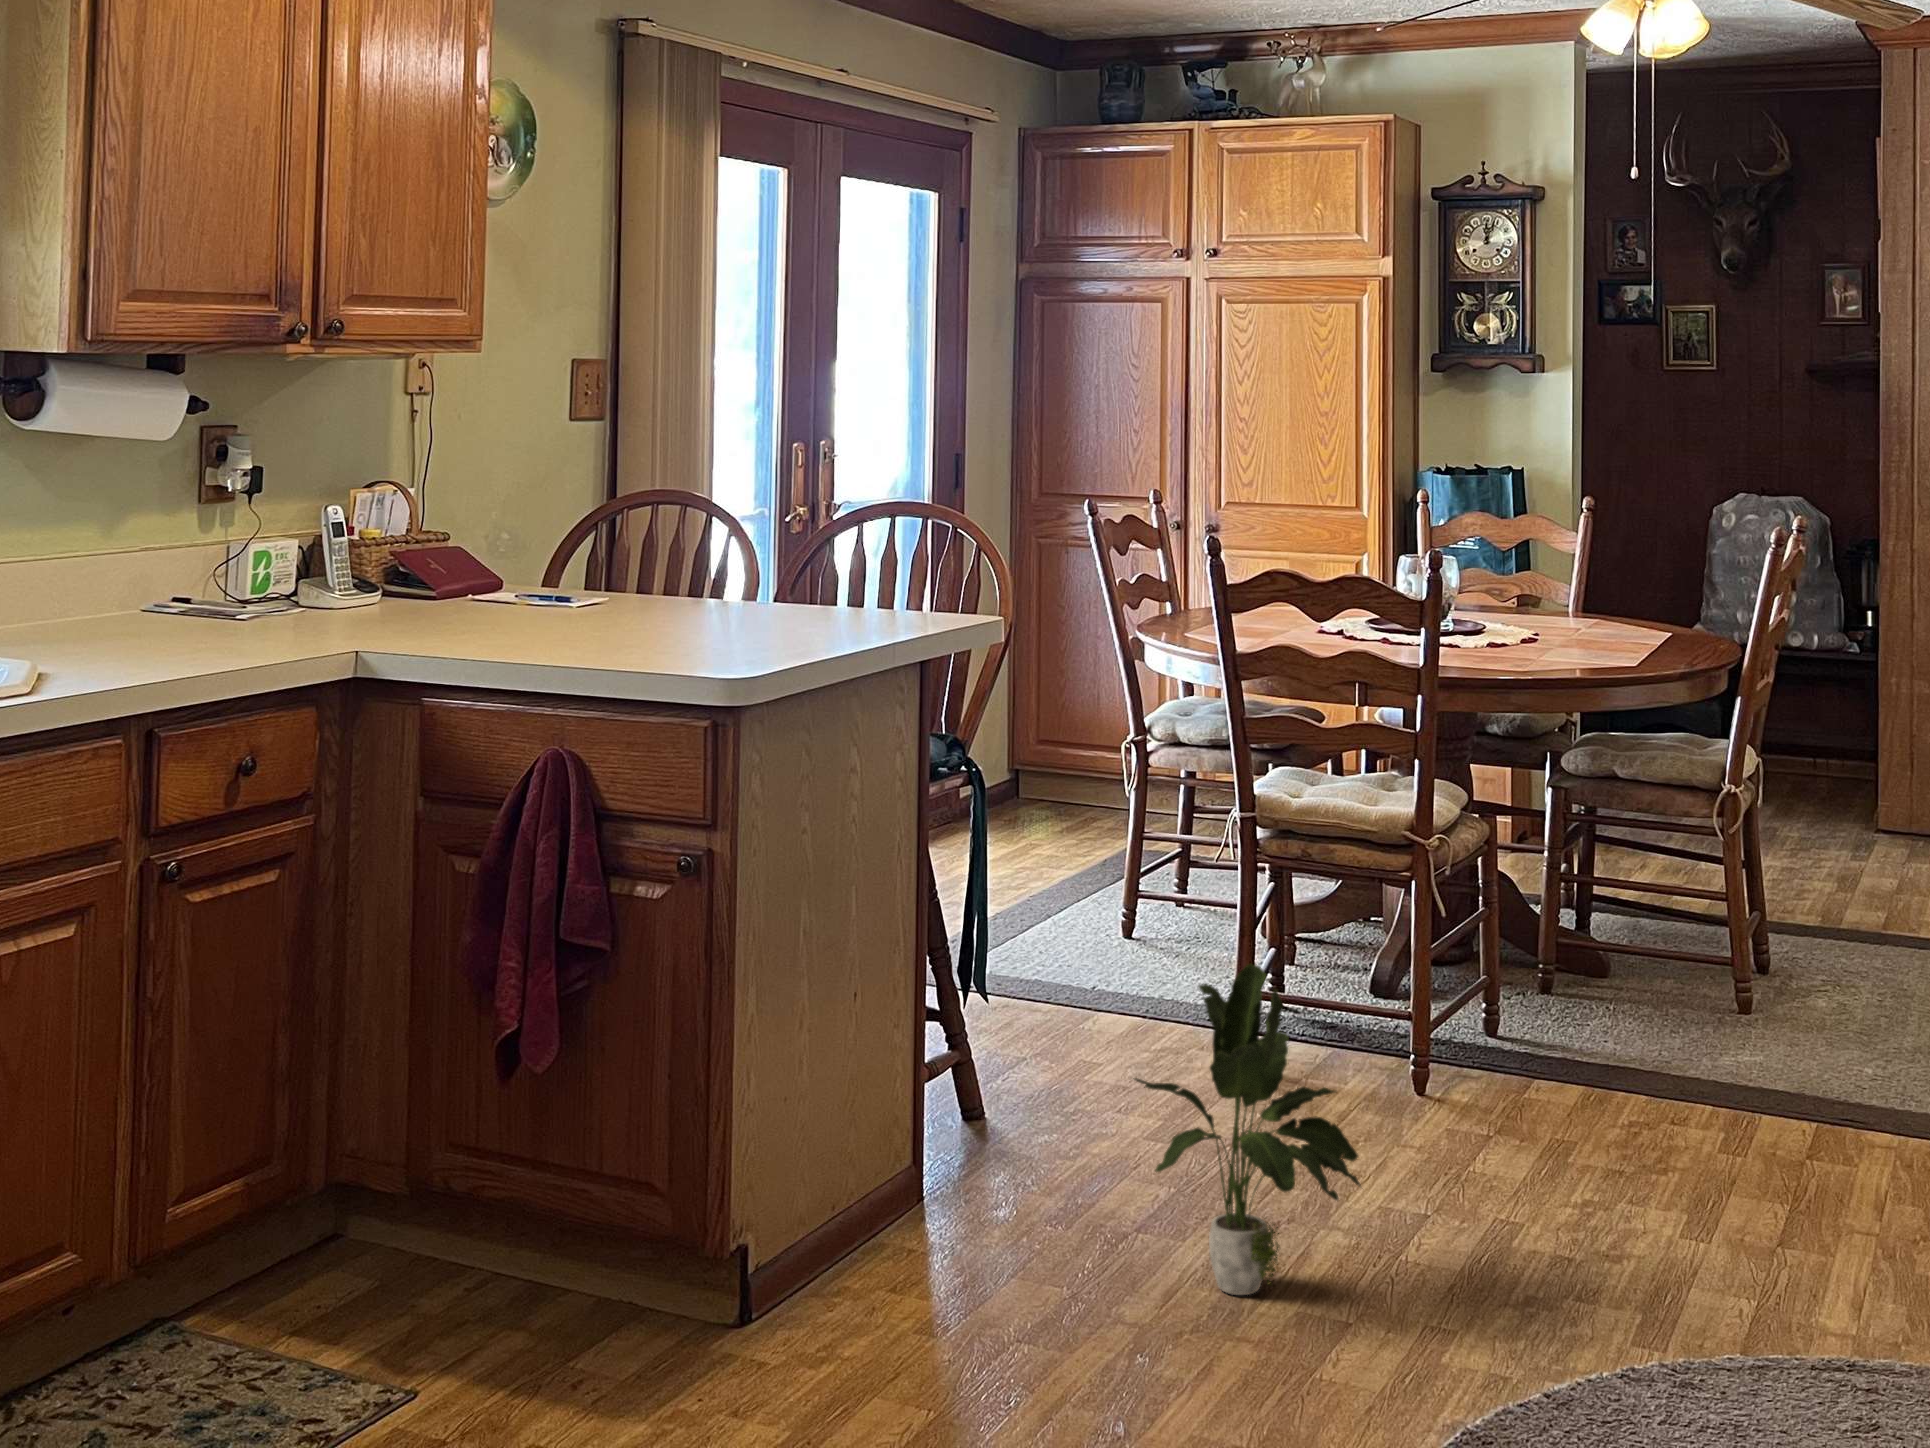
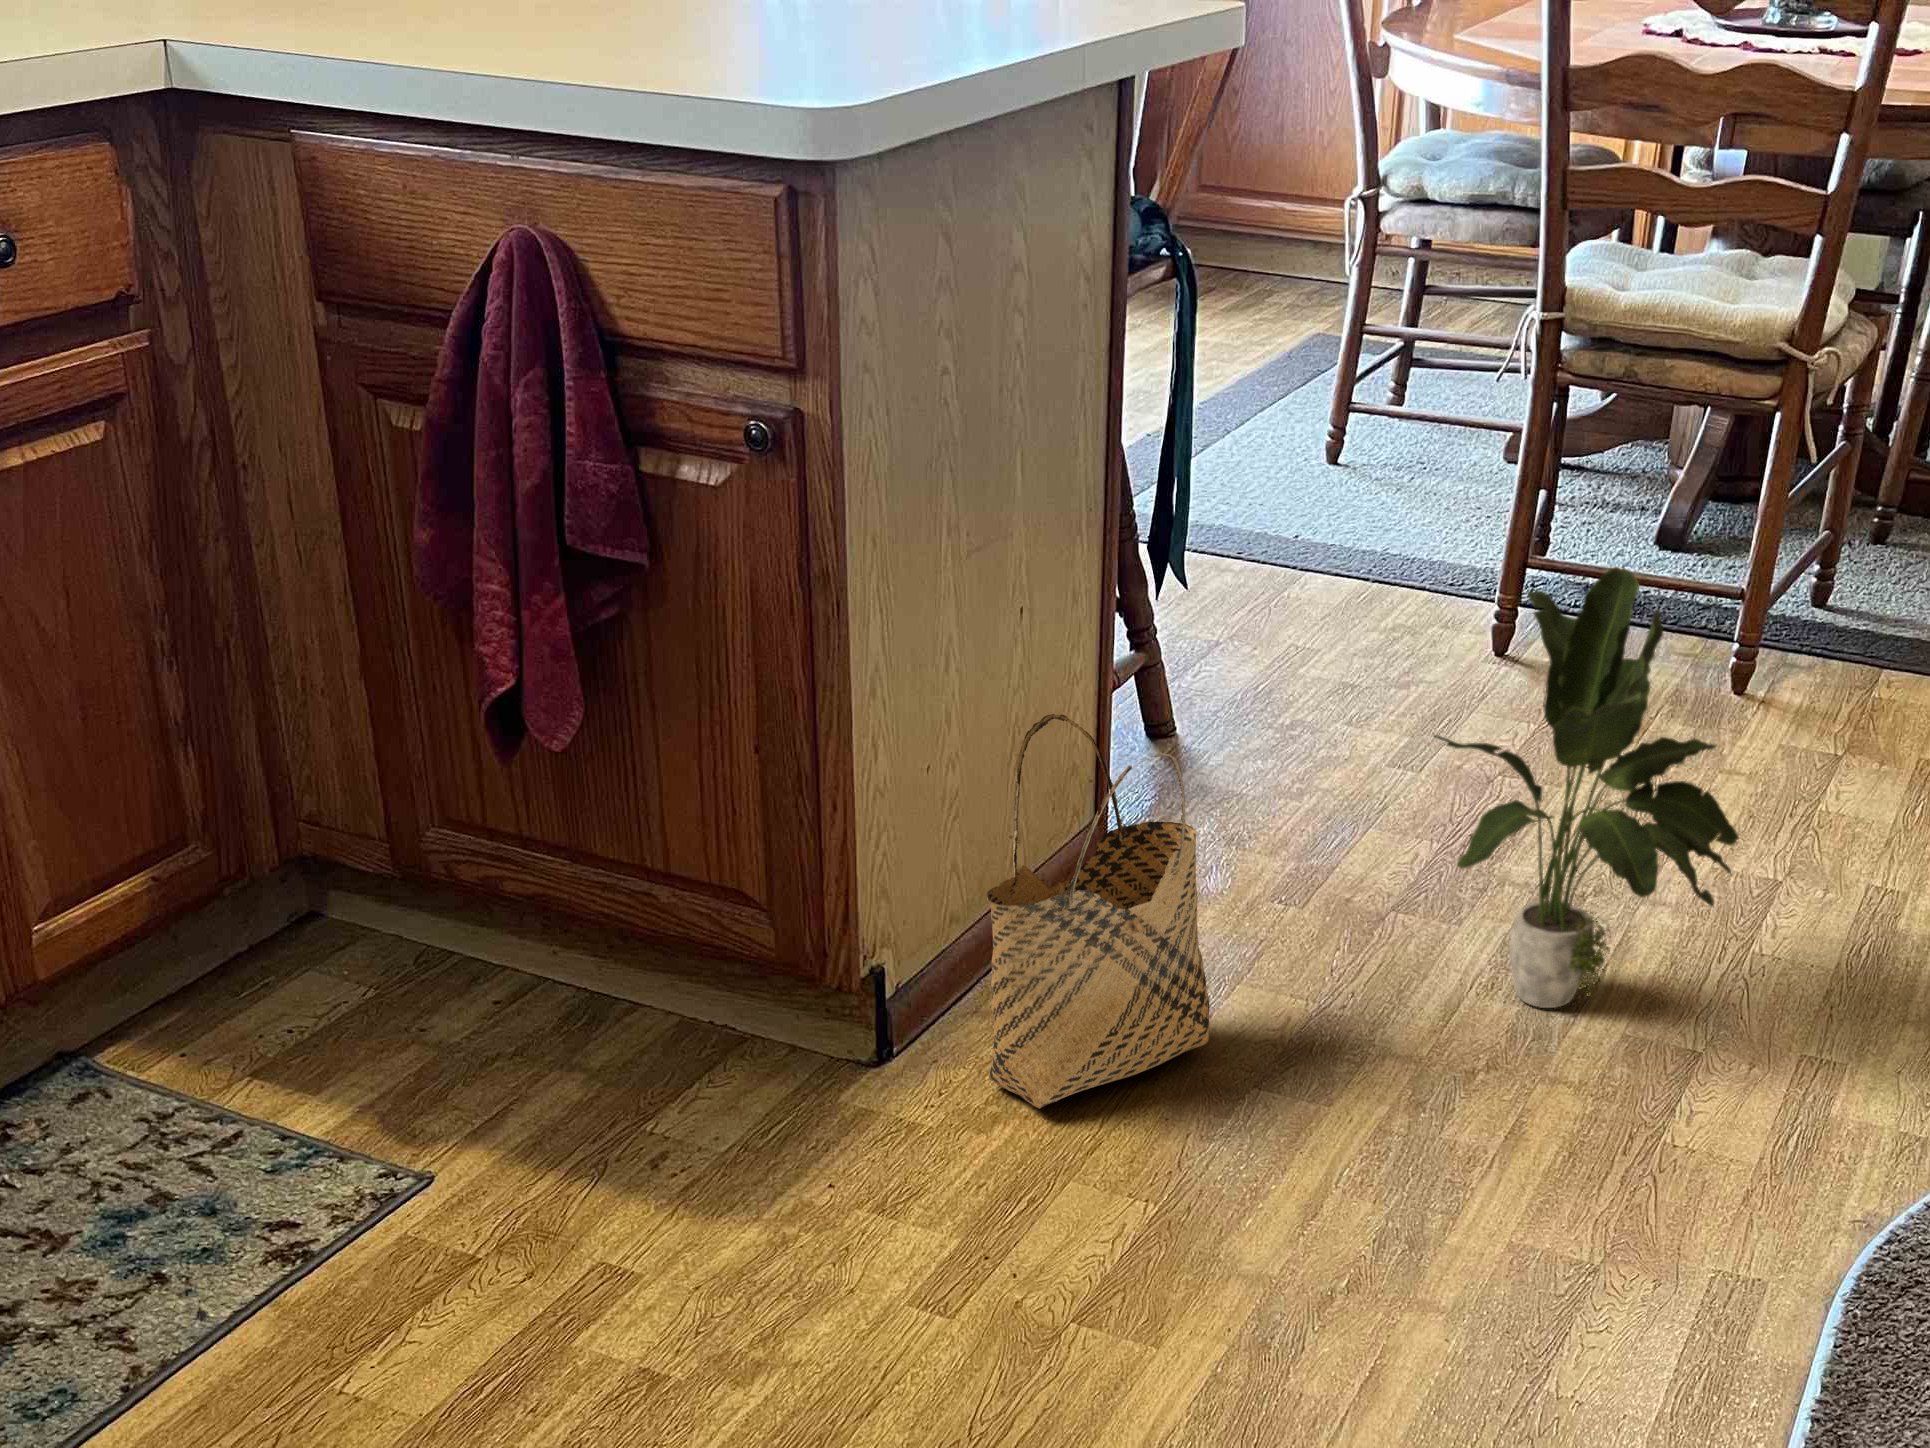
woven basket: none [824,1060,986,1351] -> present [986,714,1209,1108]

